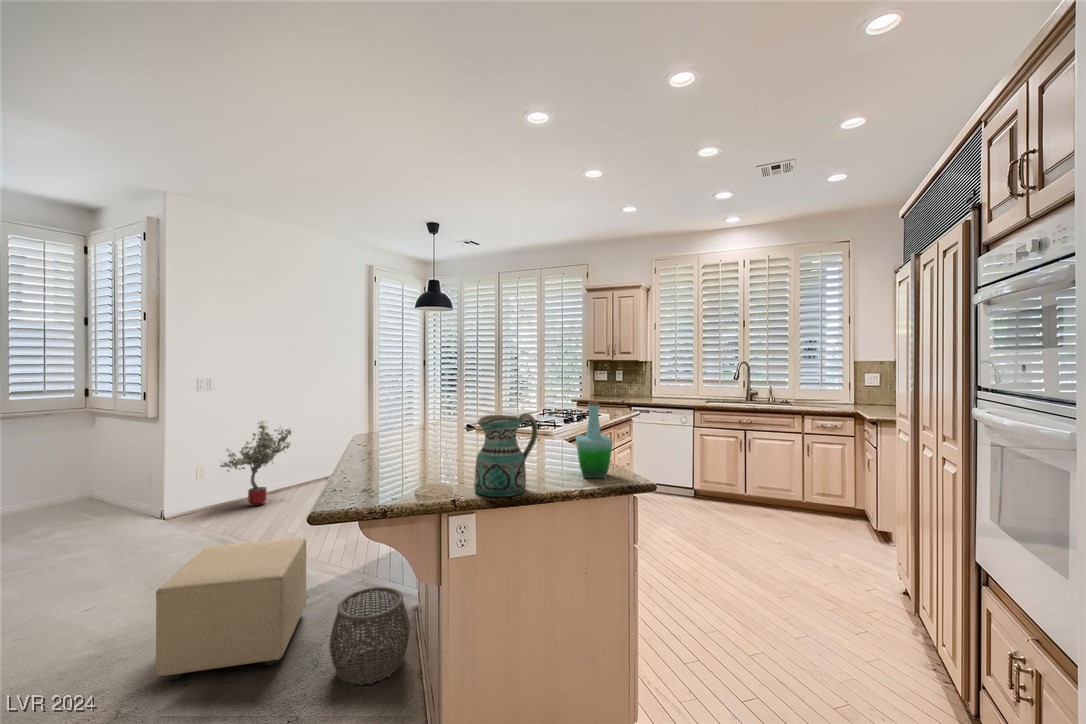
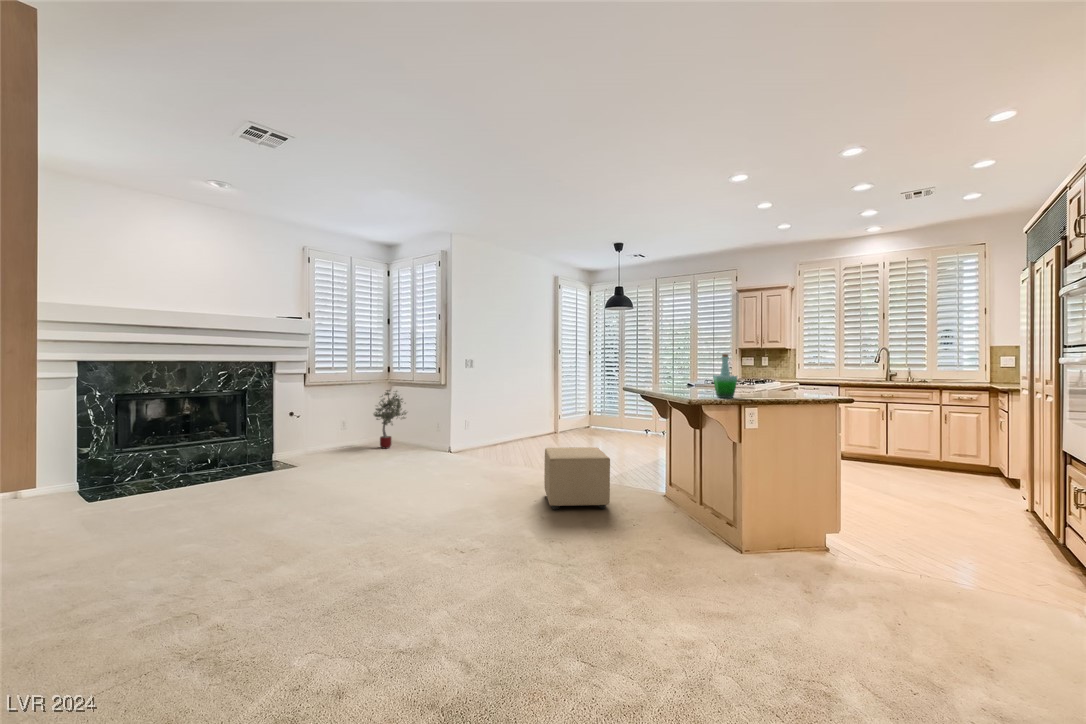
bottle: present [576,400,613,478] -> present [713,354,737,398]
ceramic pitcher: present [474,413,538,497] -> none [754,359,785,398]
potted tree: present [220,421,291,506] -> present [374,390,406,448]
woven basket: present [329,587,410,685] -> none [638,471,683,518]

